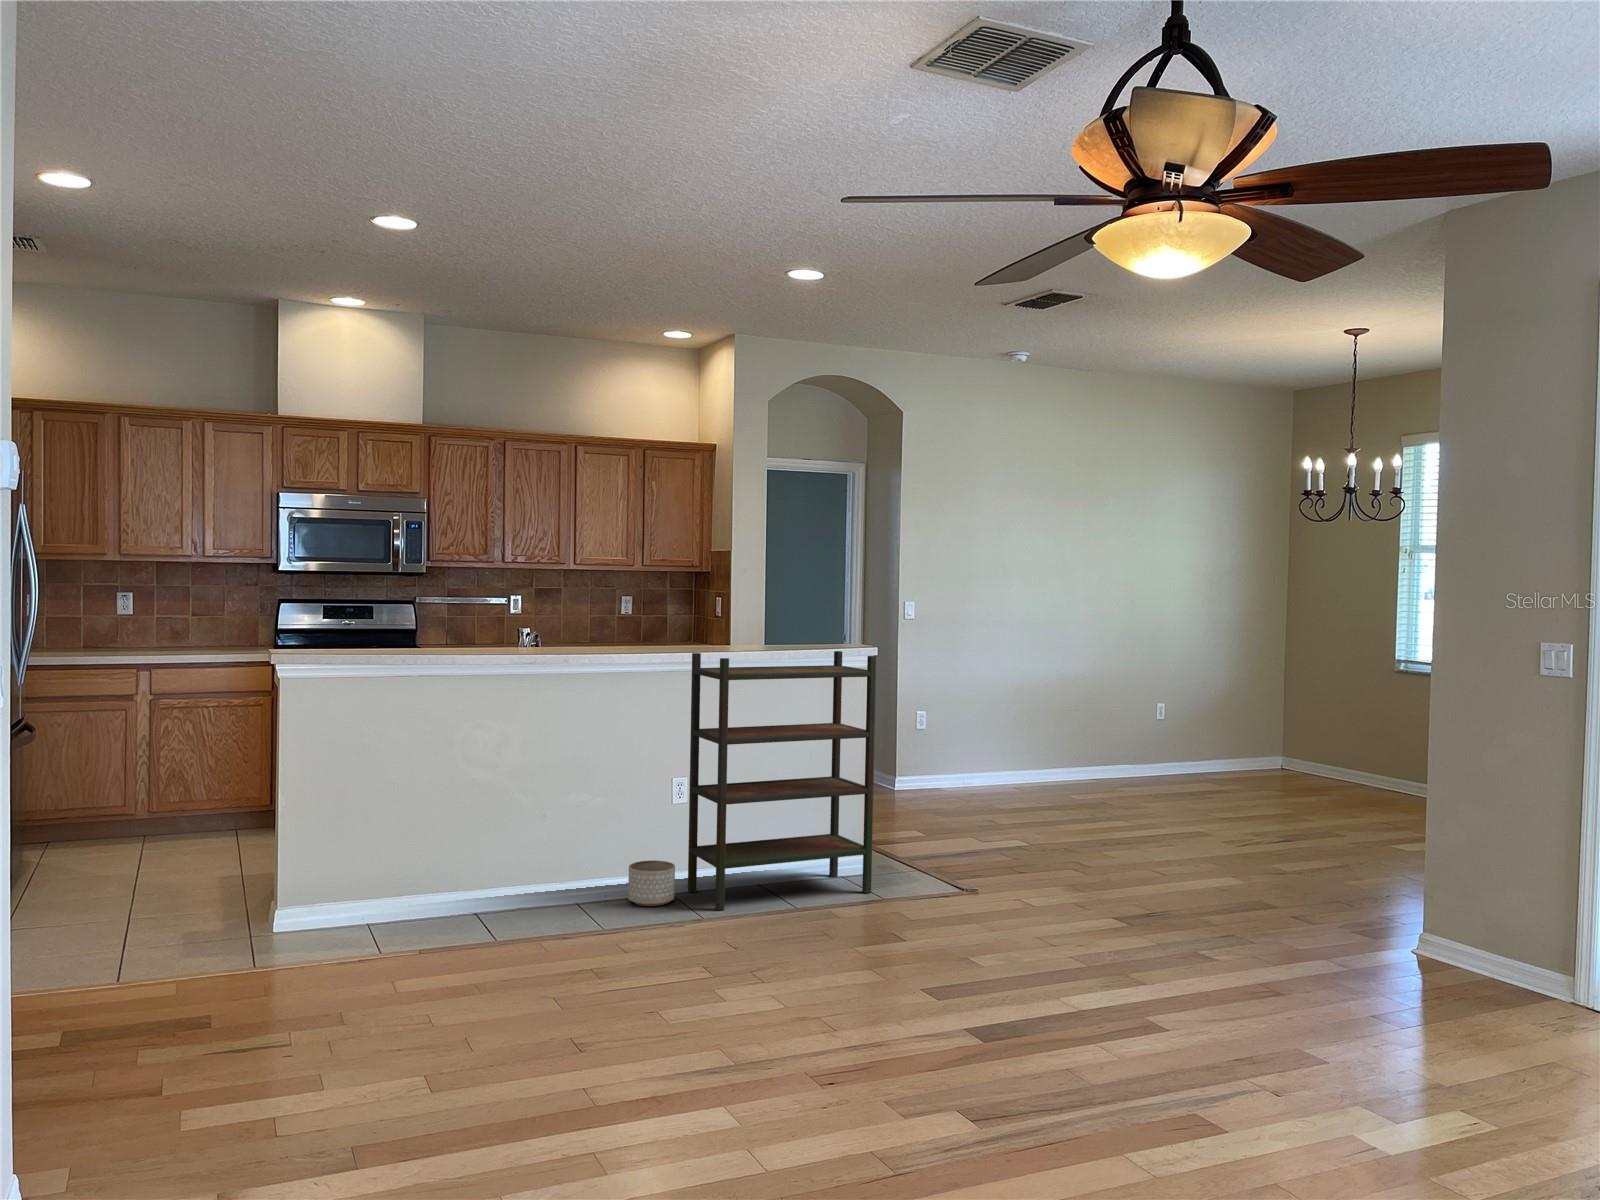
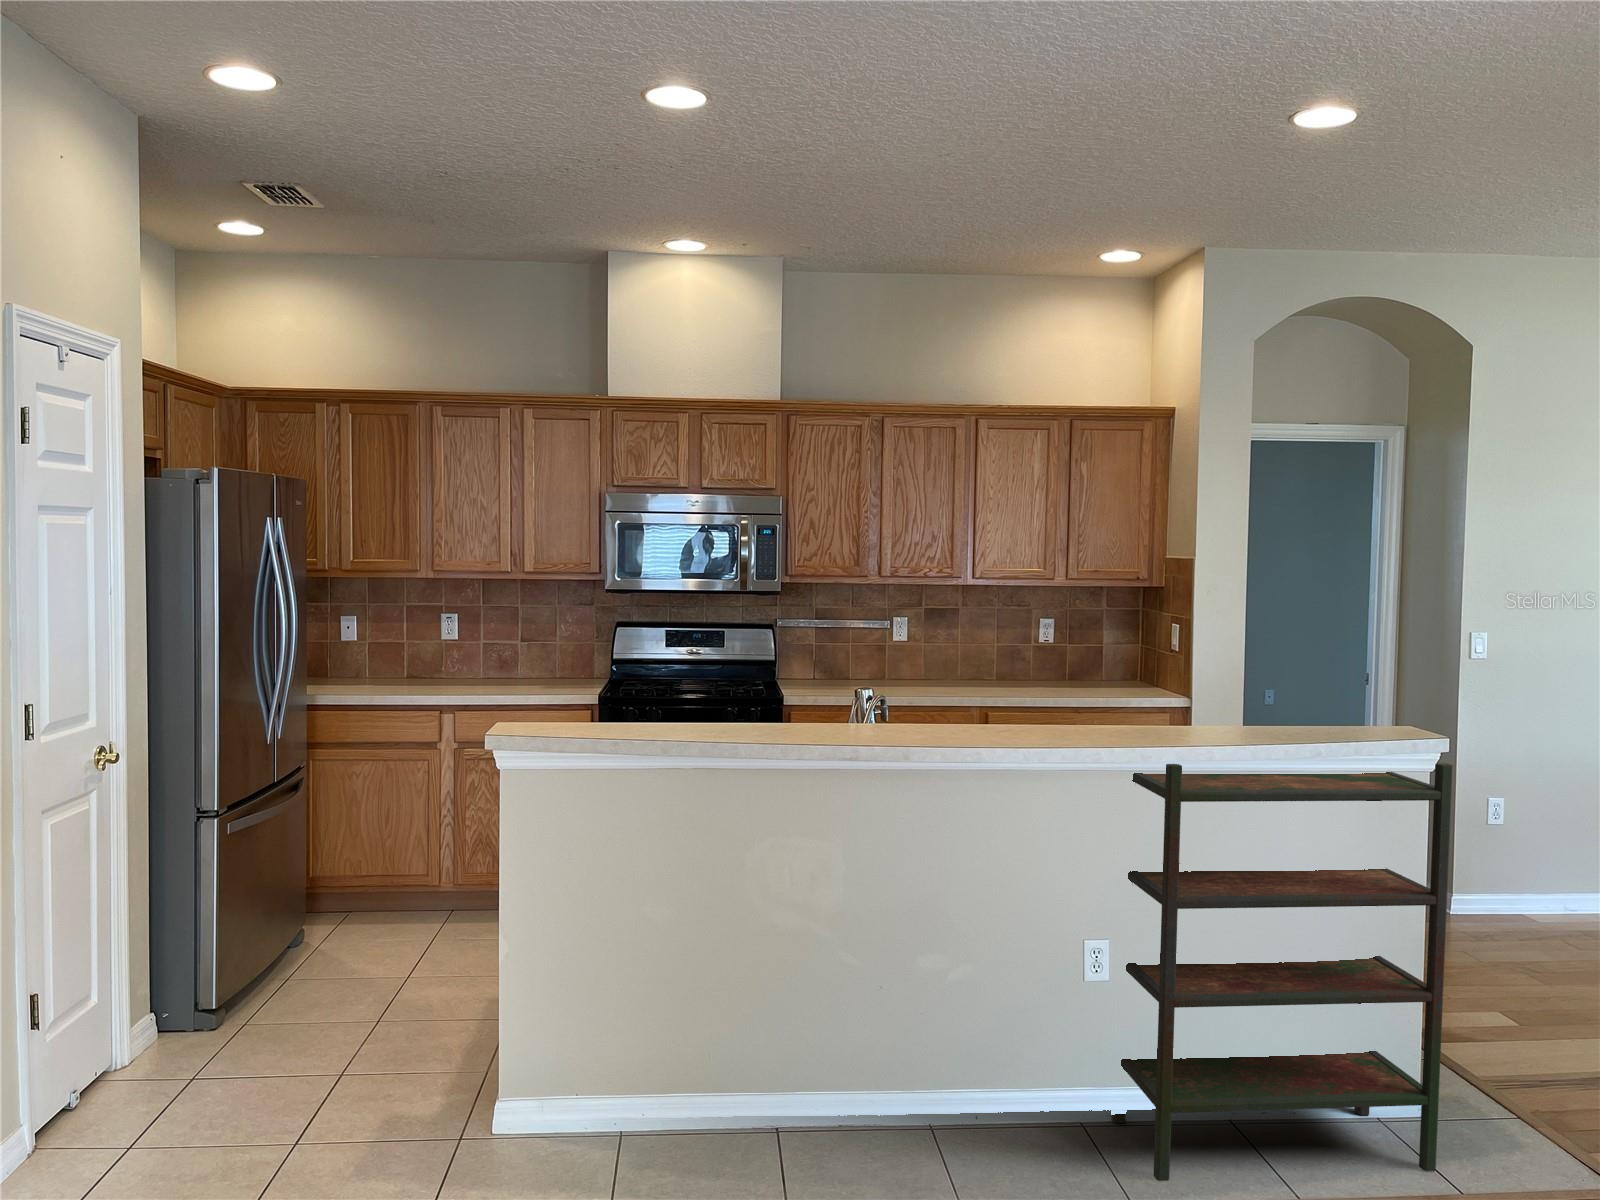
planter: present [628,860,675,906] -> none [1013,1067,1089,1151]

